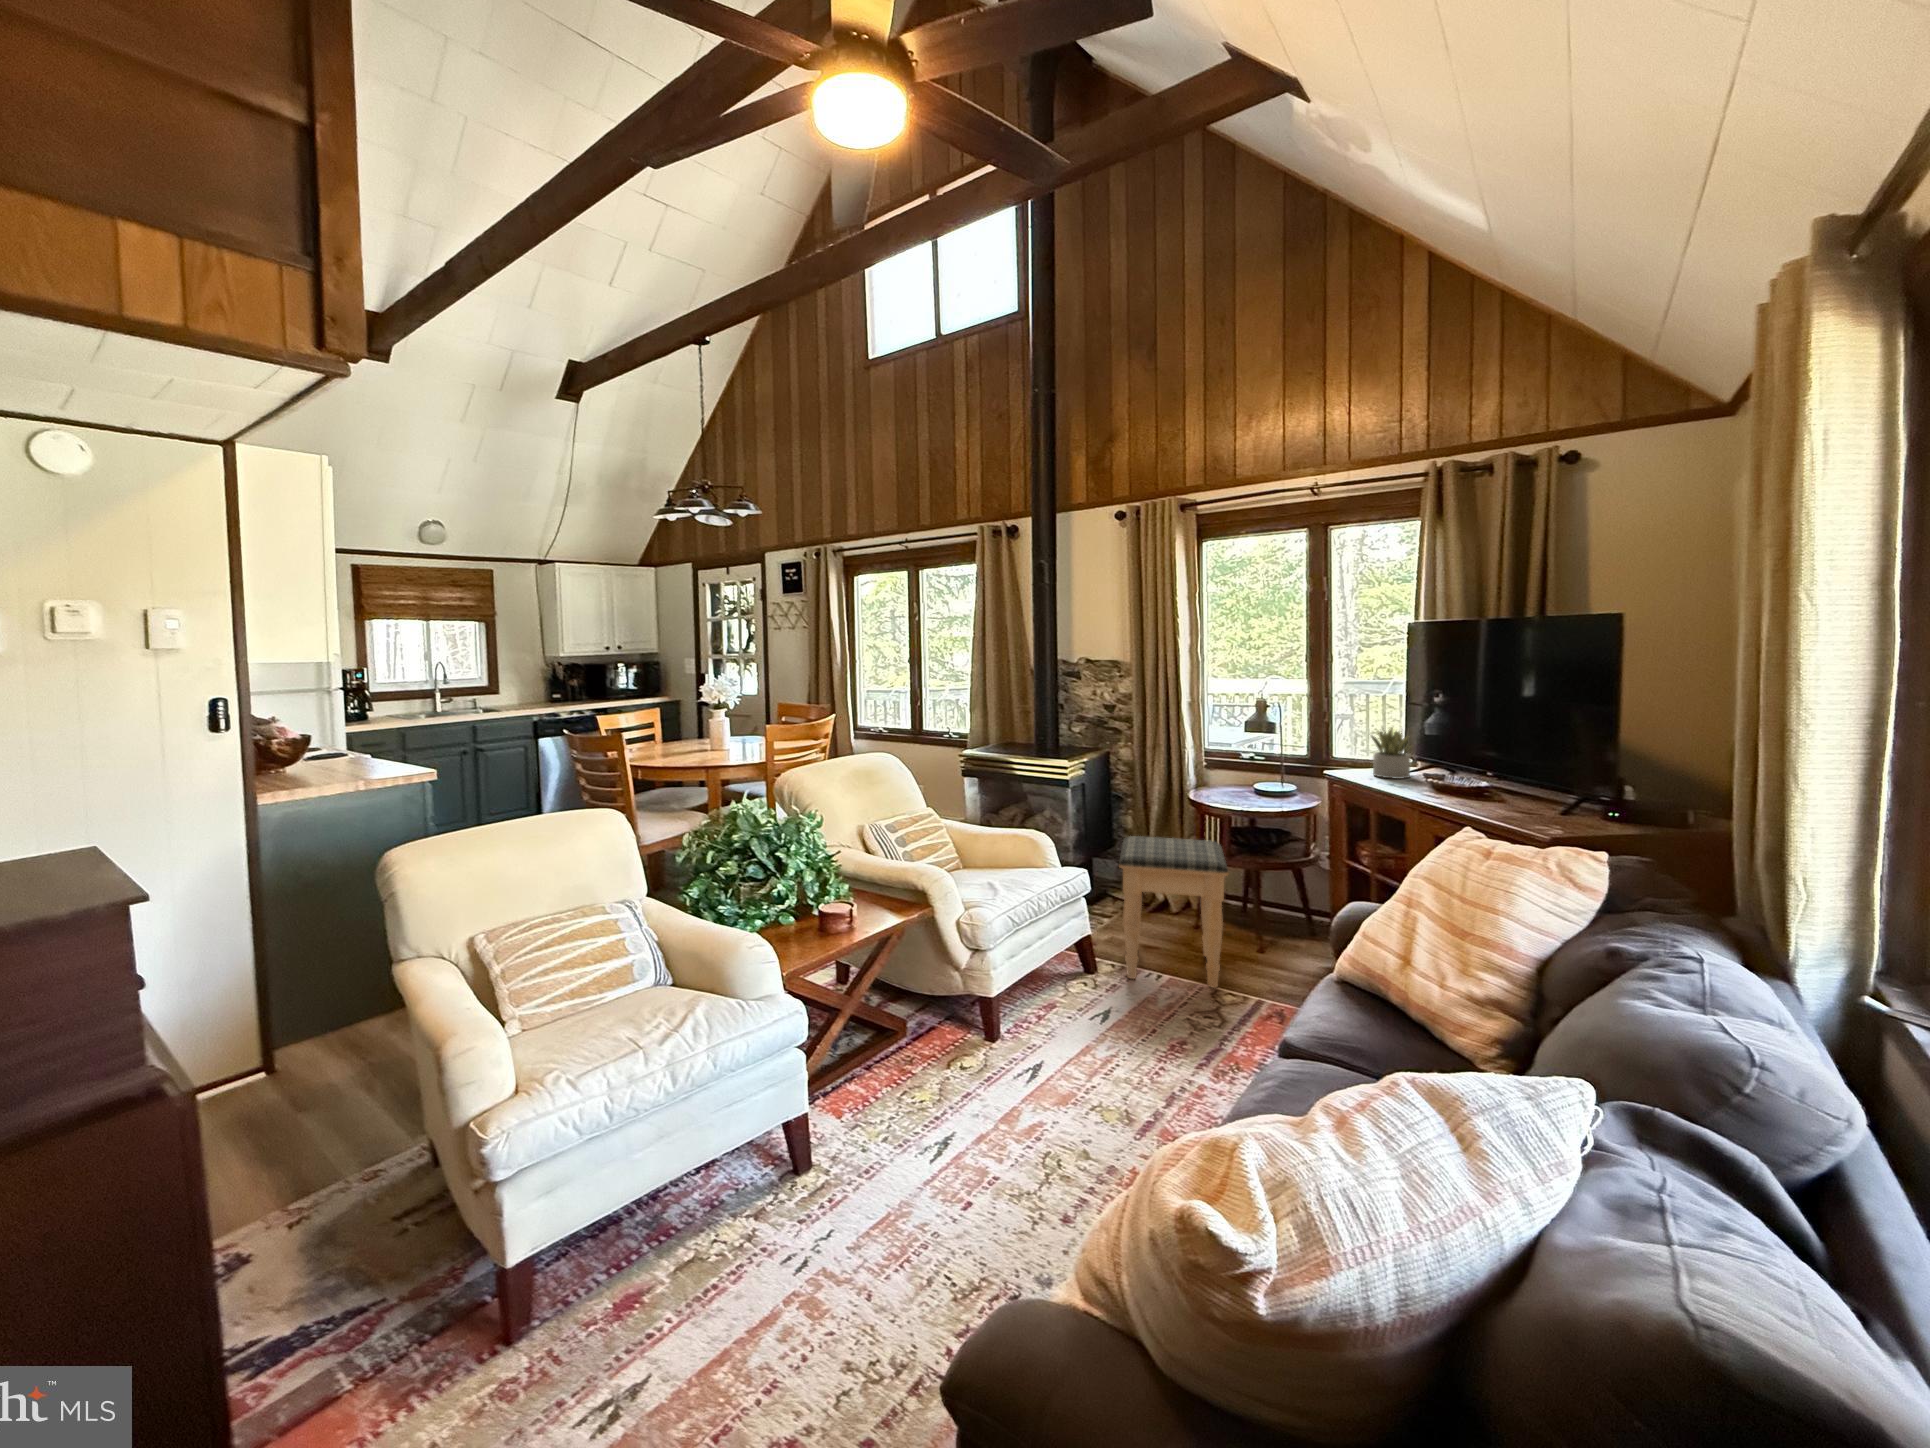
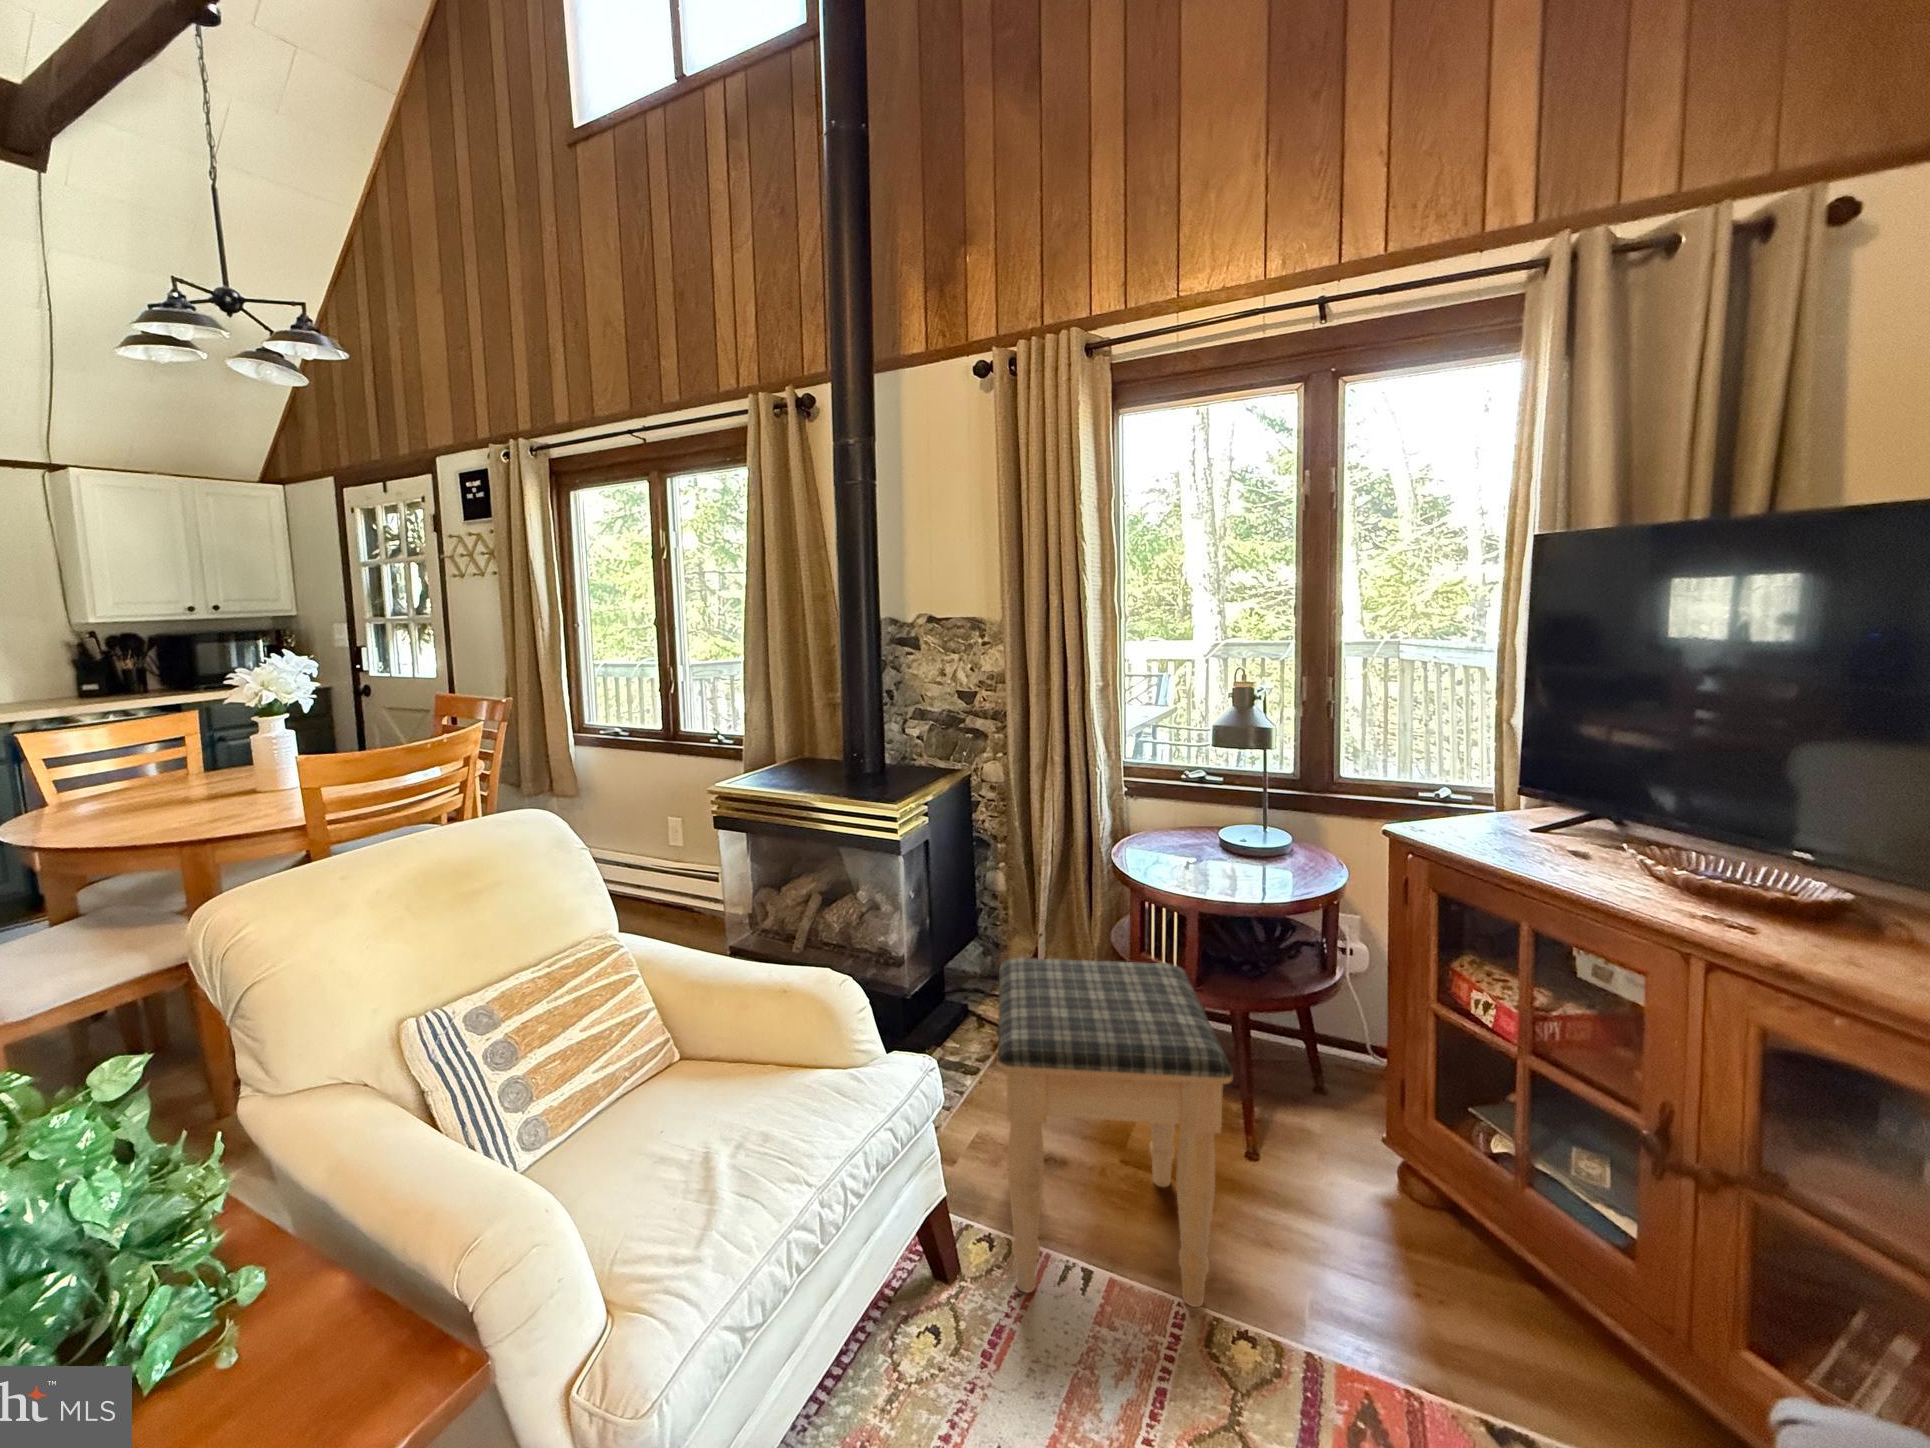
succulent plant: present [1371,728,1411,779] -> none [1477,736,1575,847]

